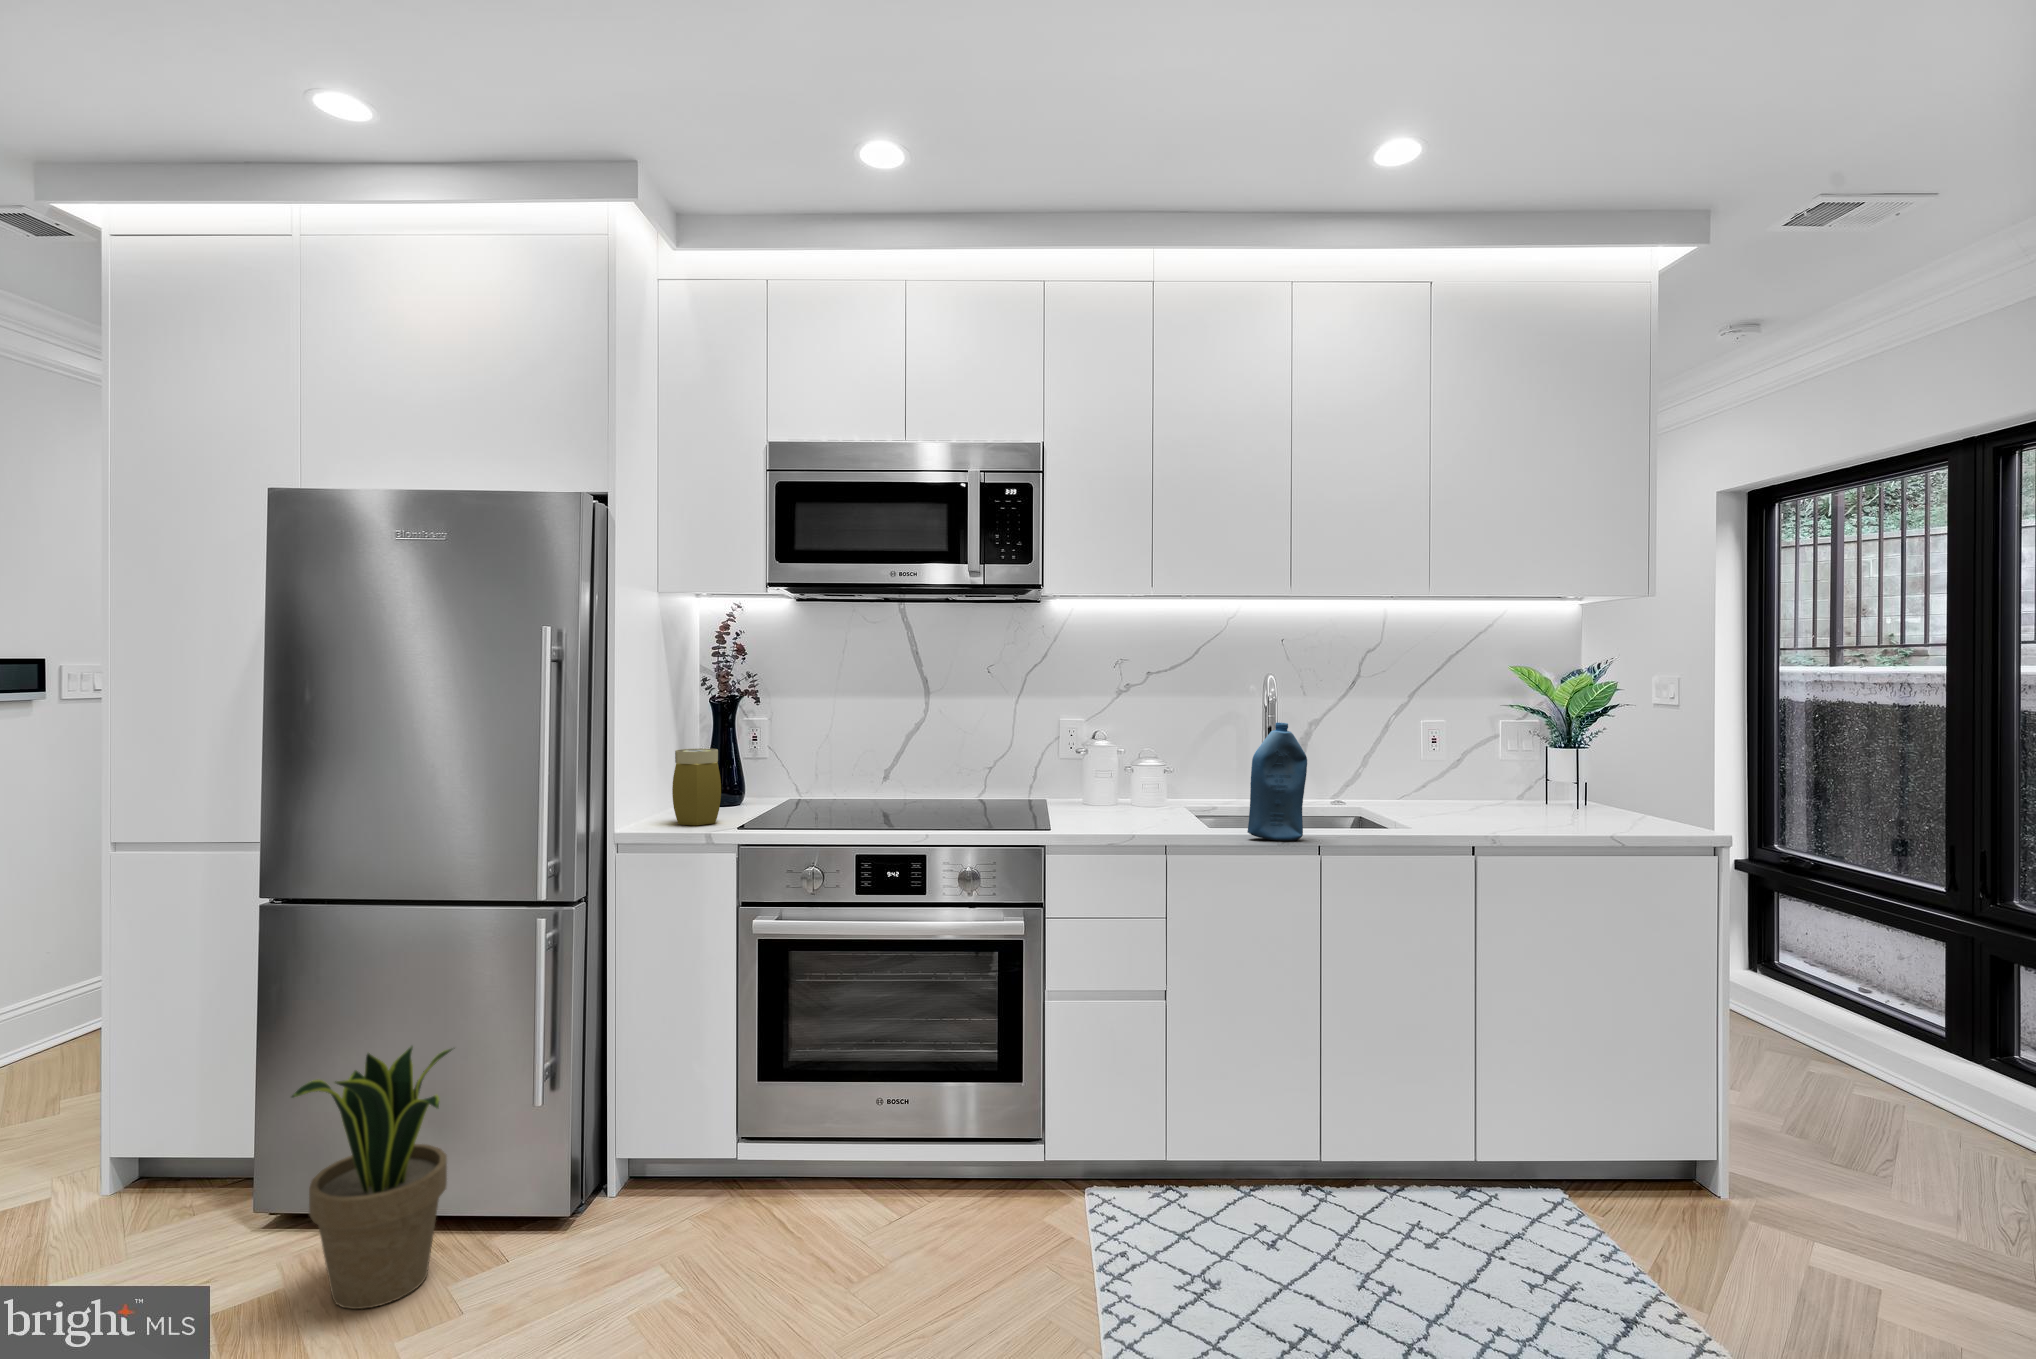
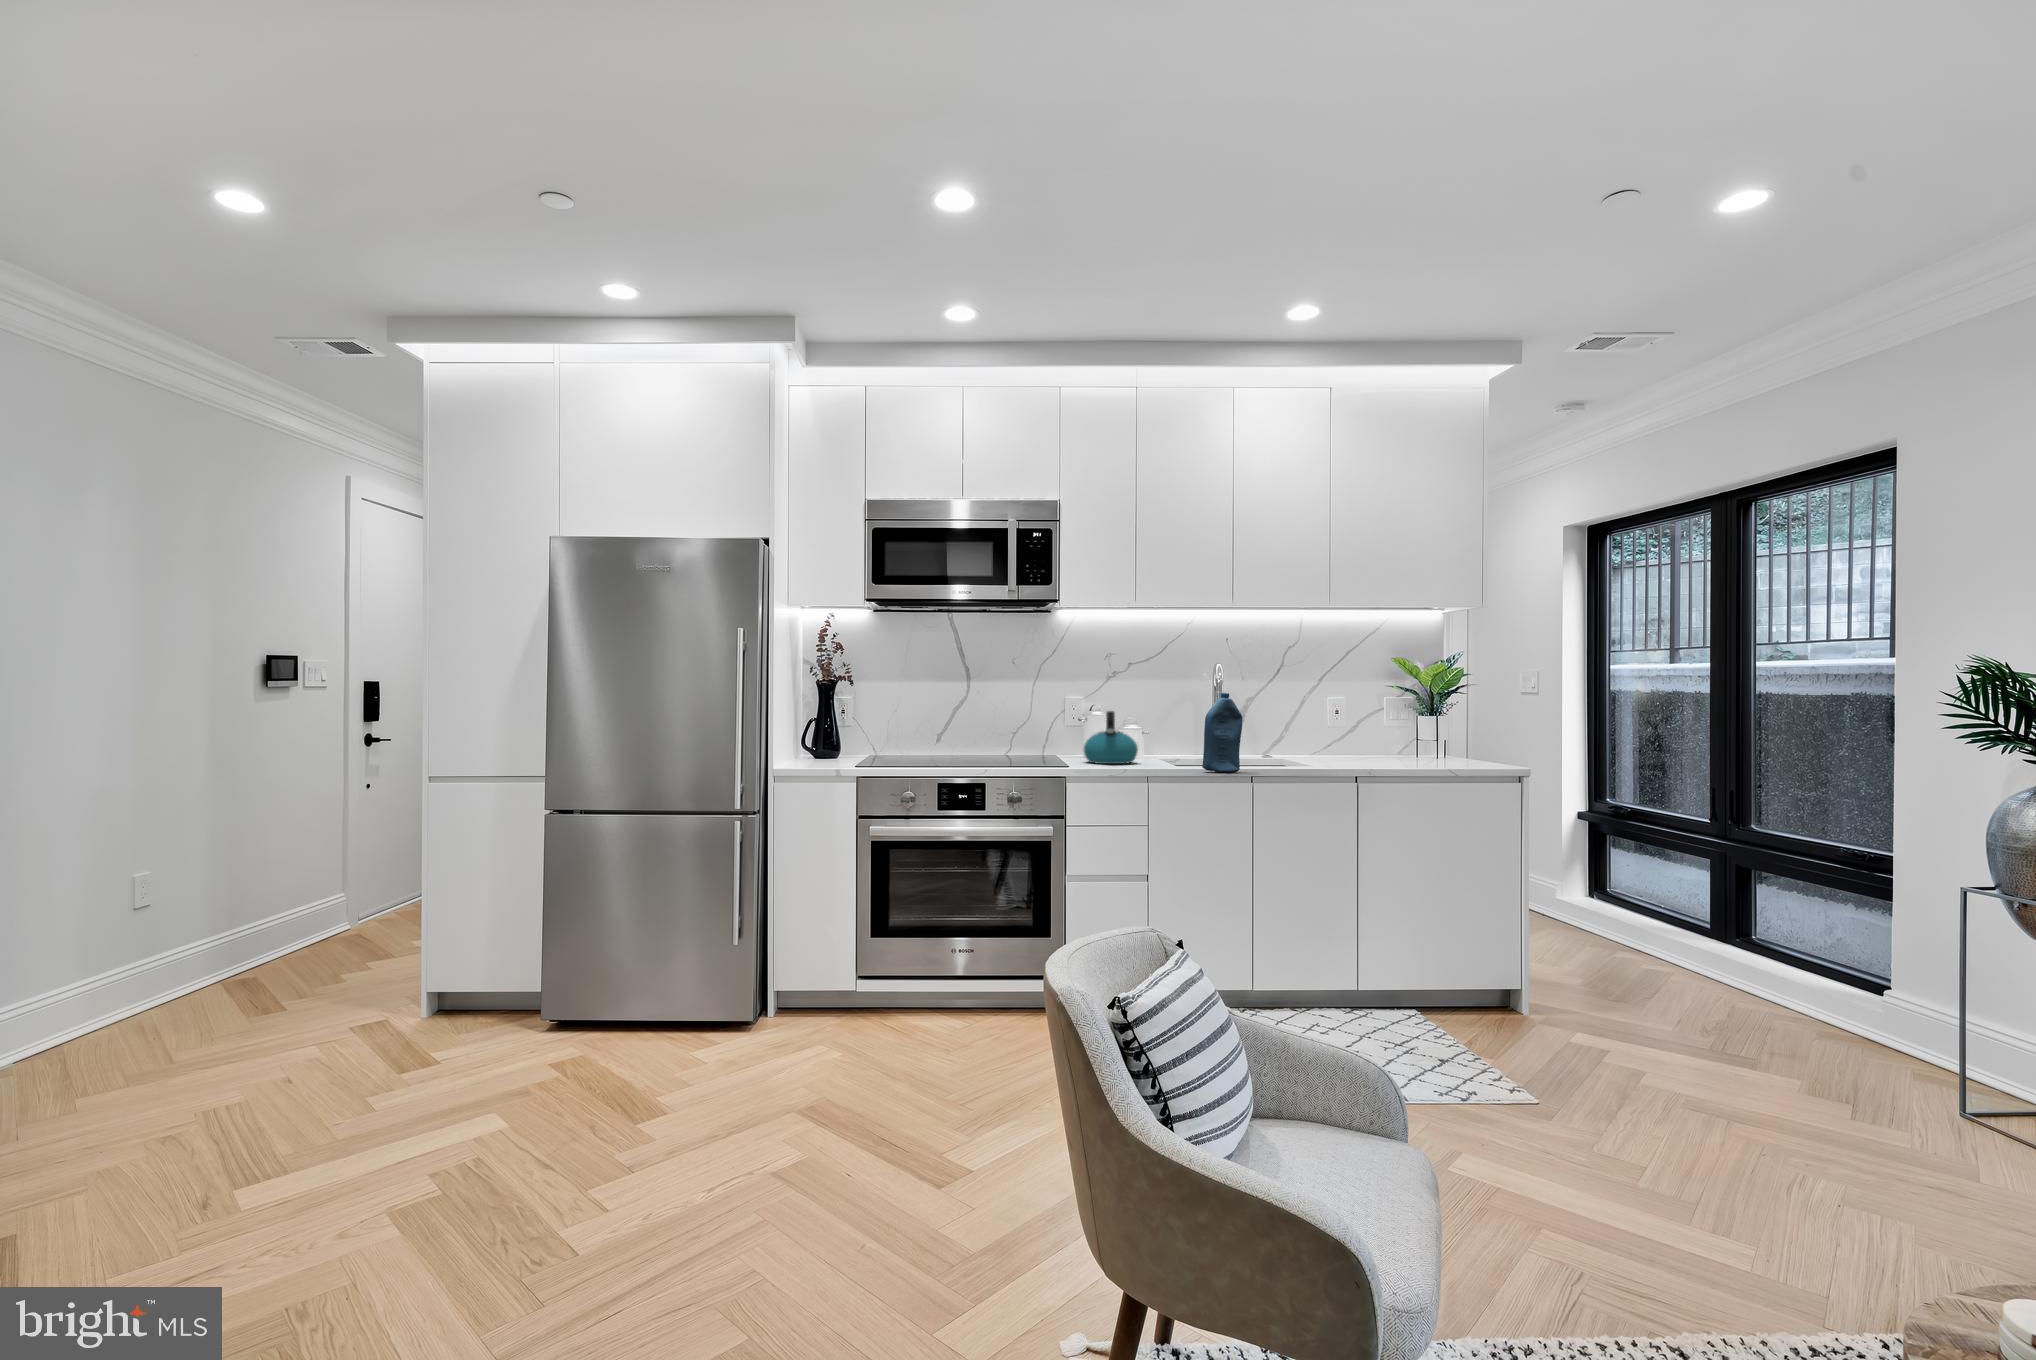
kettle: none [1077,741,1153,818] -> present [1083,711,1138,764]
jar: present [672,748,721,825] -> none [804,714,839,765]
potted plant: present [292,1046,452,1309] -> none [582,906,673,1072]

